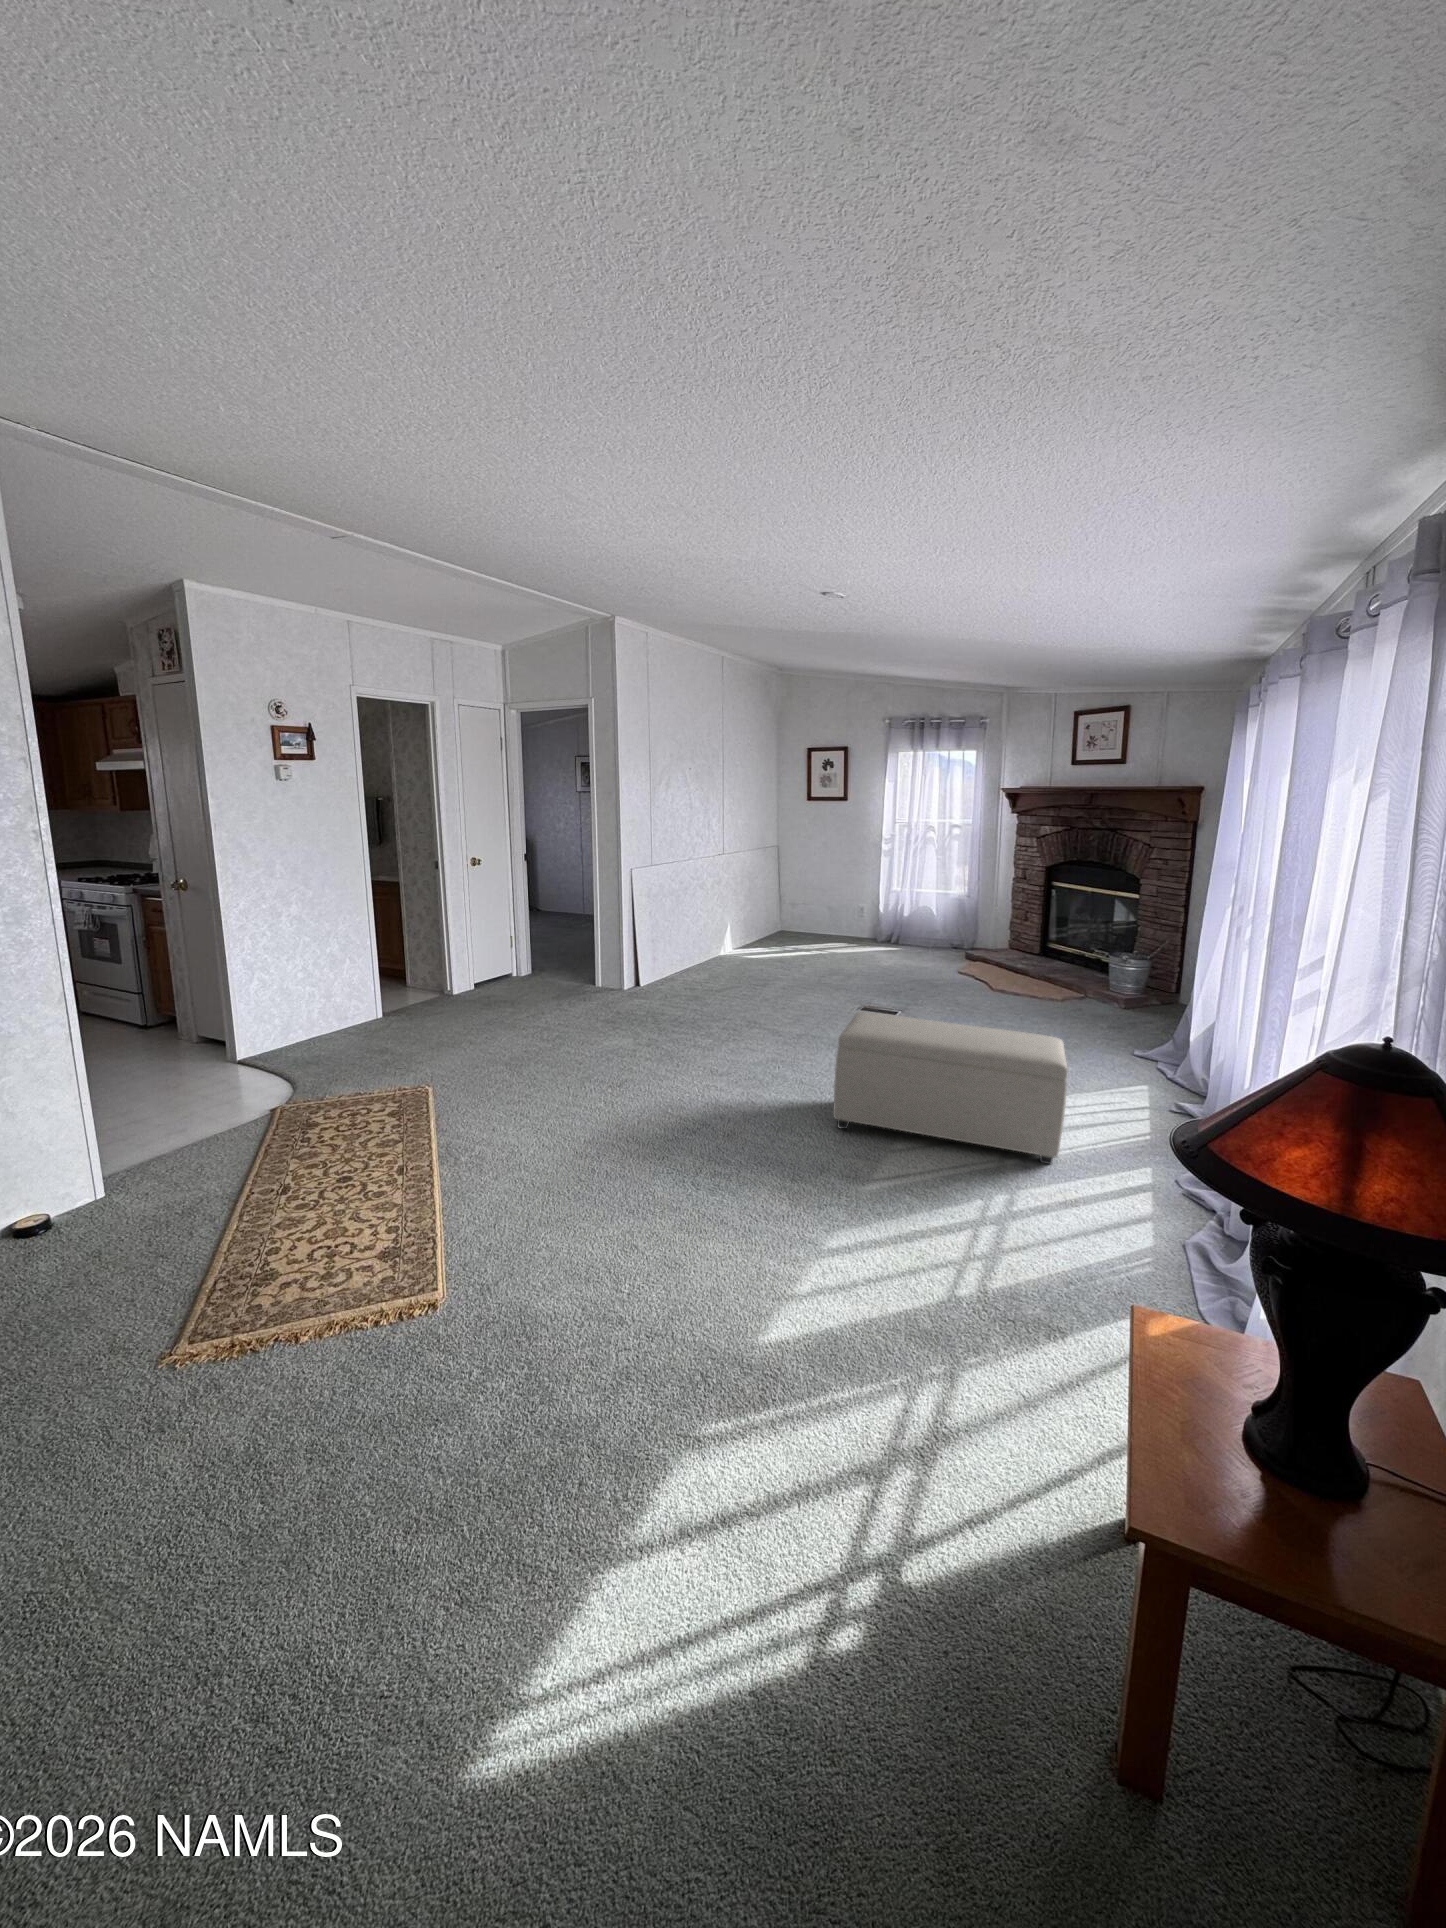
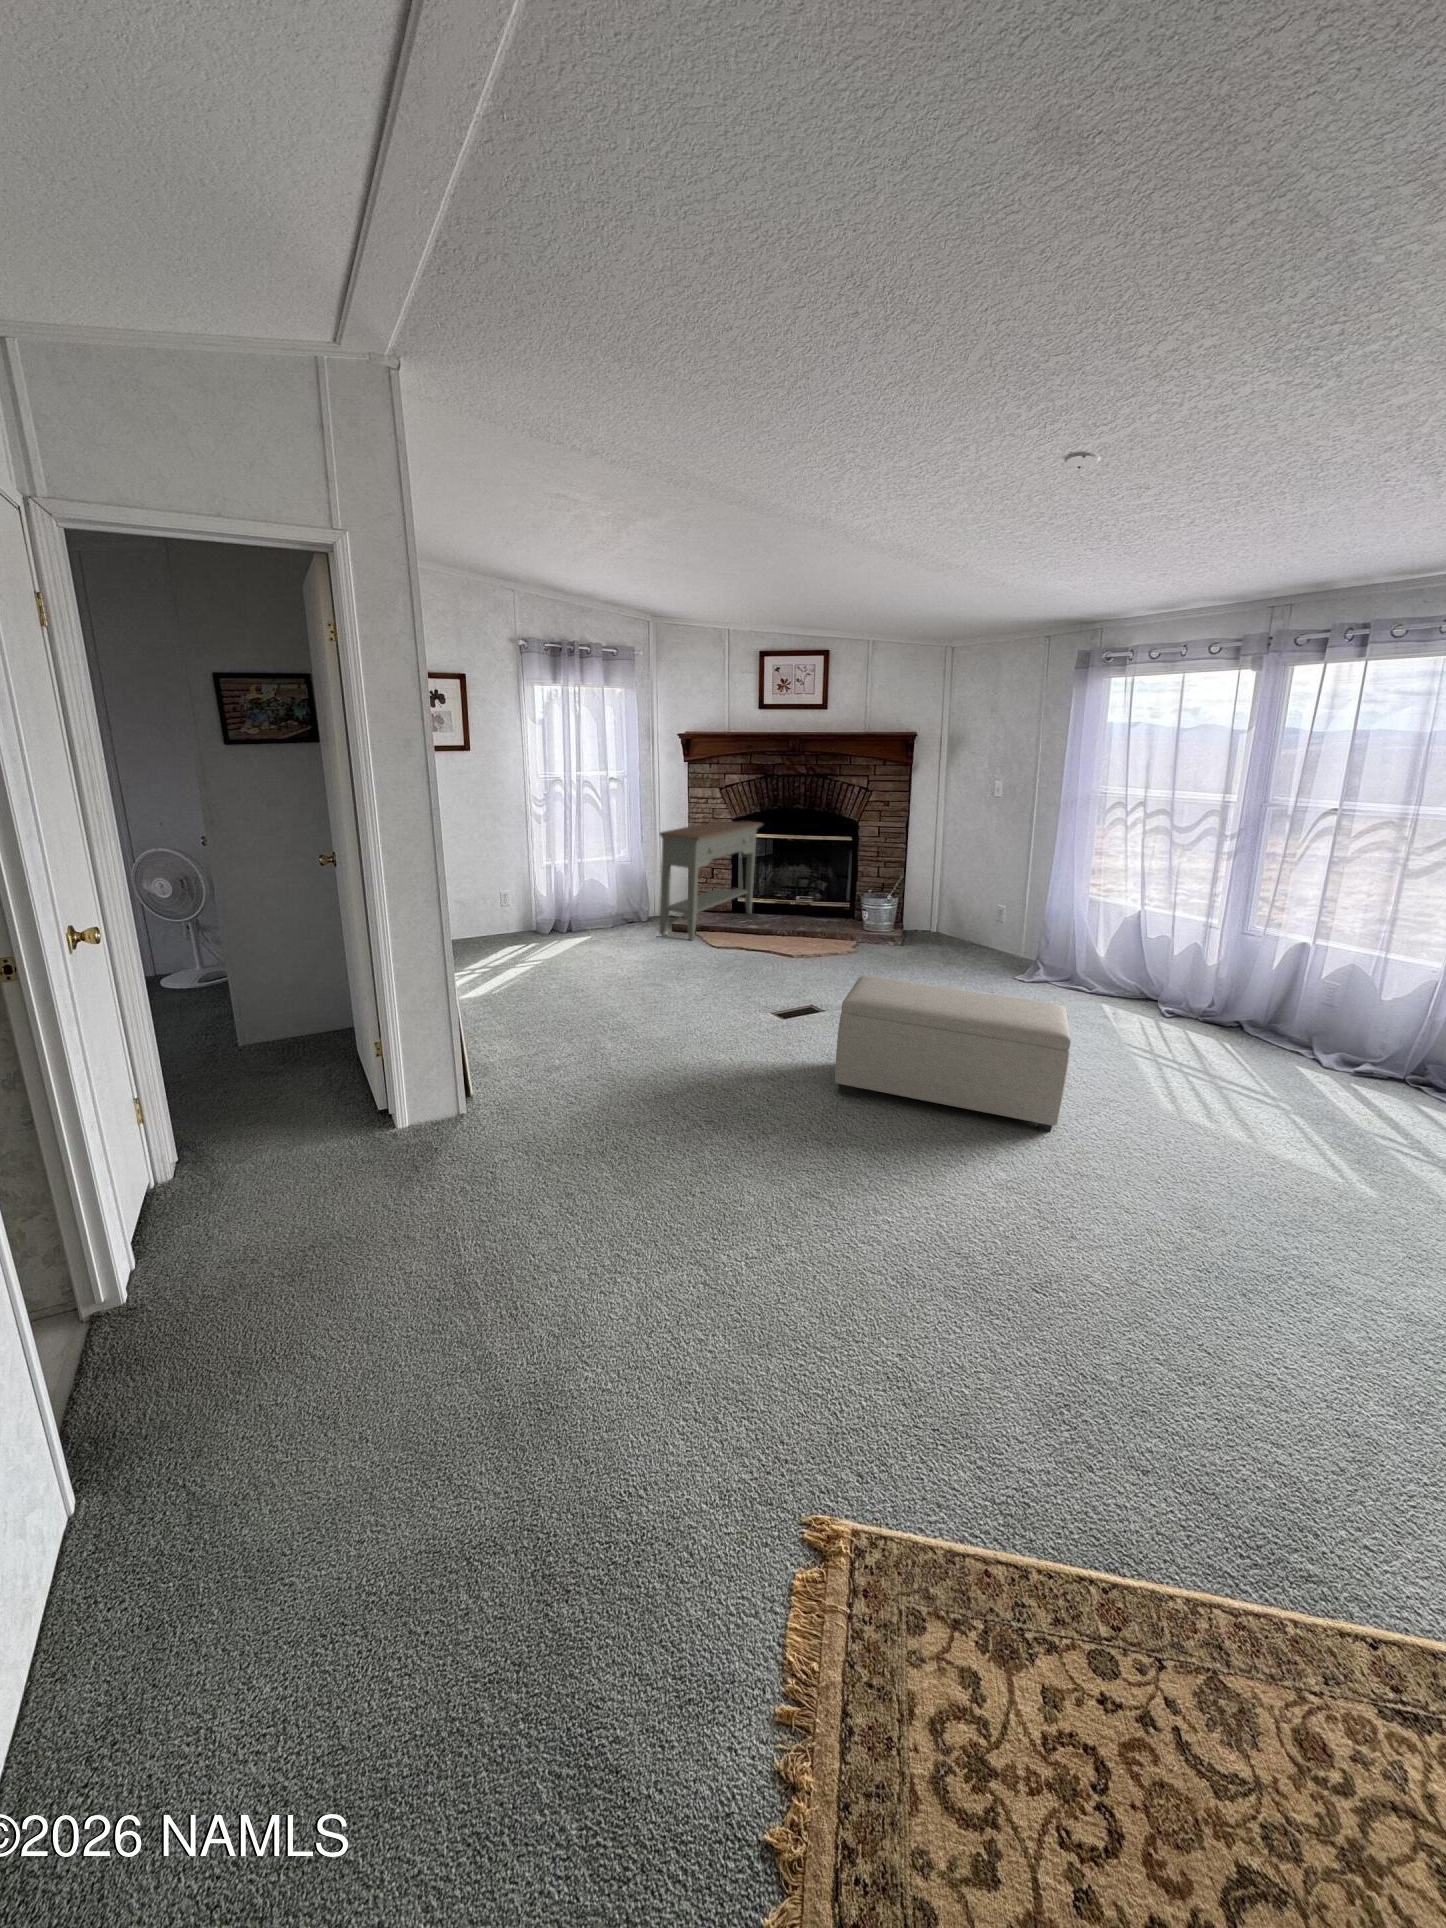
console table: none [657,868,761,987] -> present [659,821,763,940]

